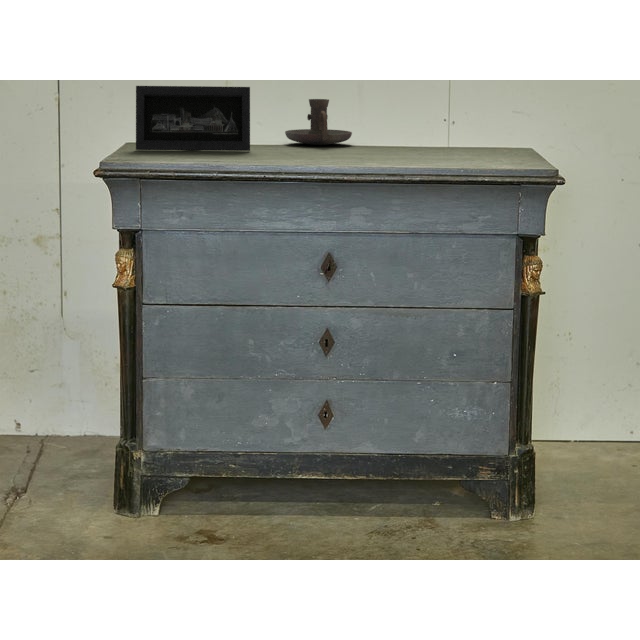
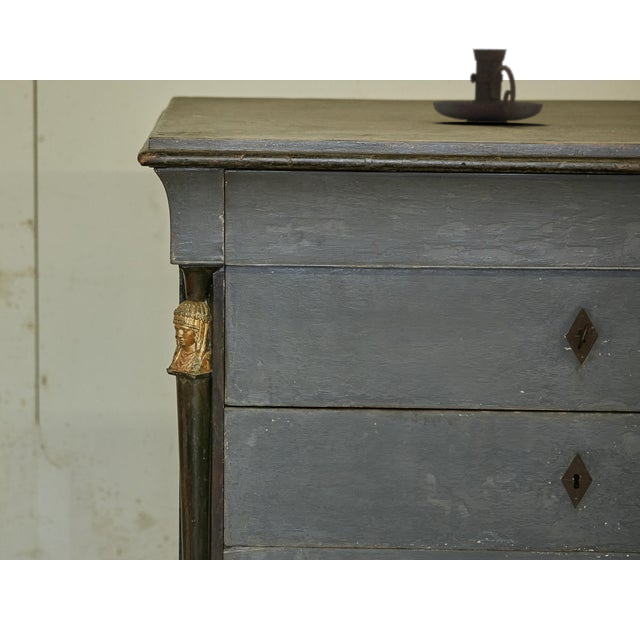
picture frame: present [136,86,250,151] -> none [199,13,398,127]

